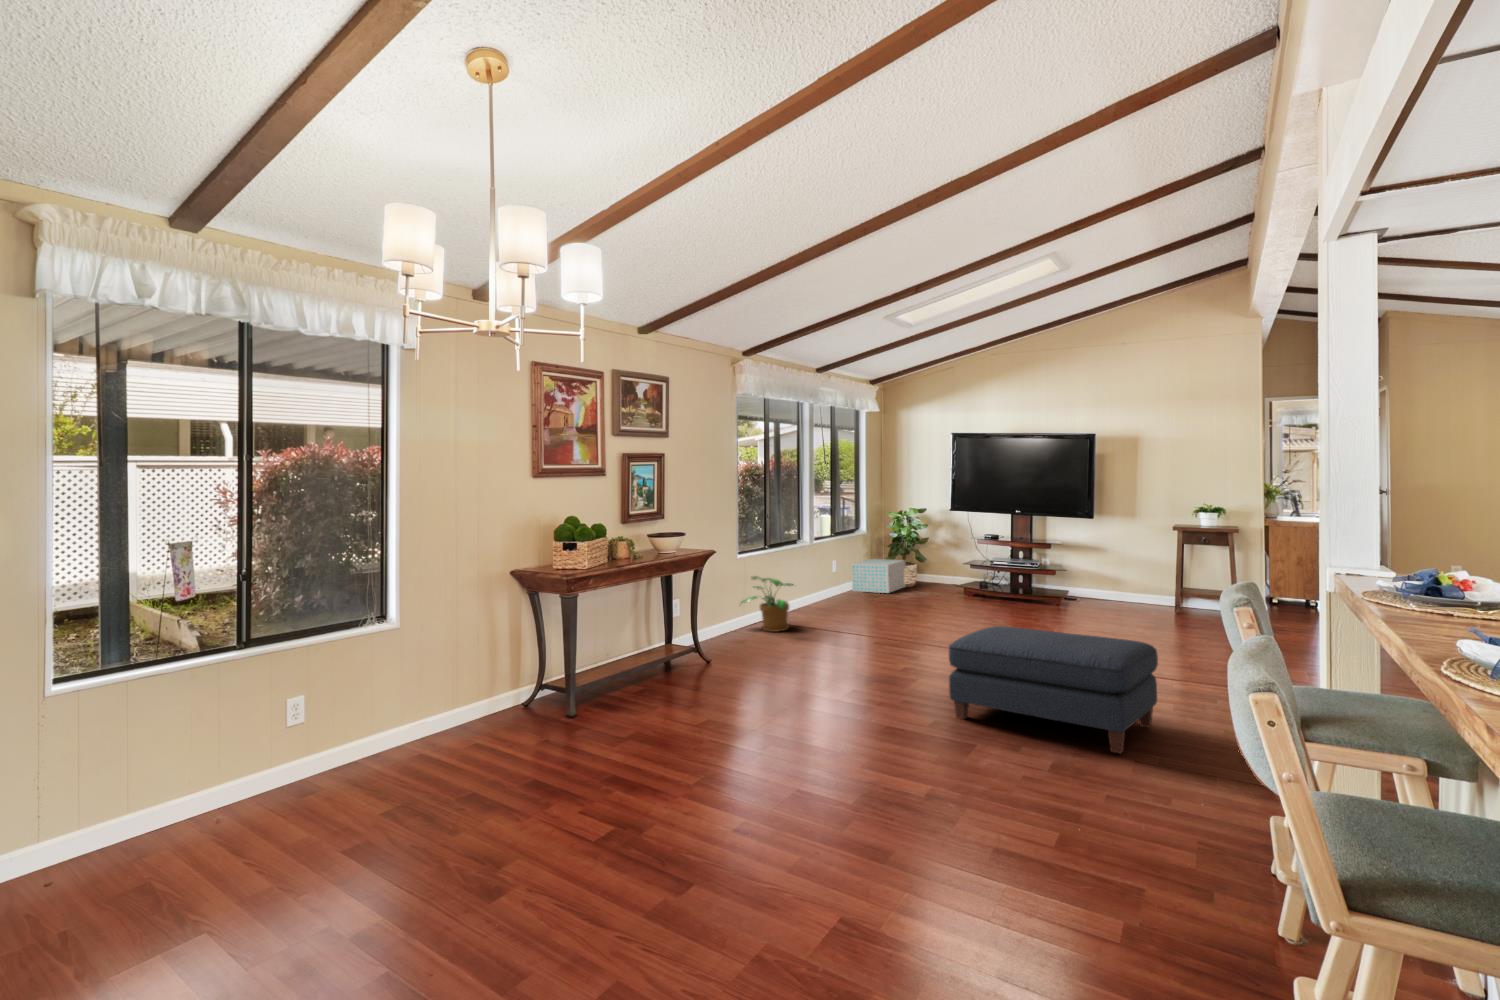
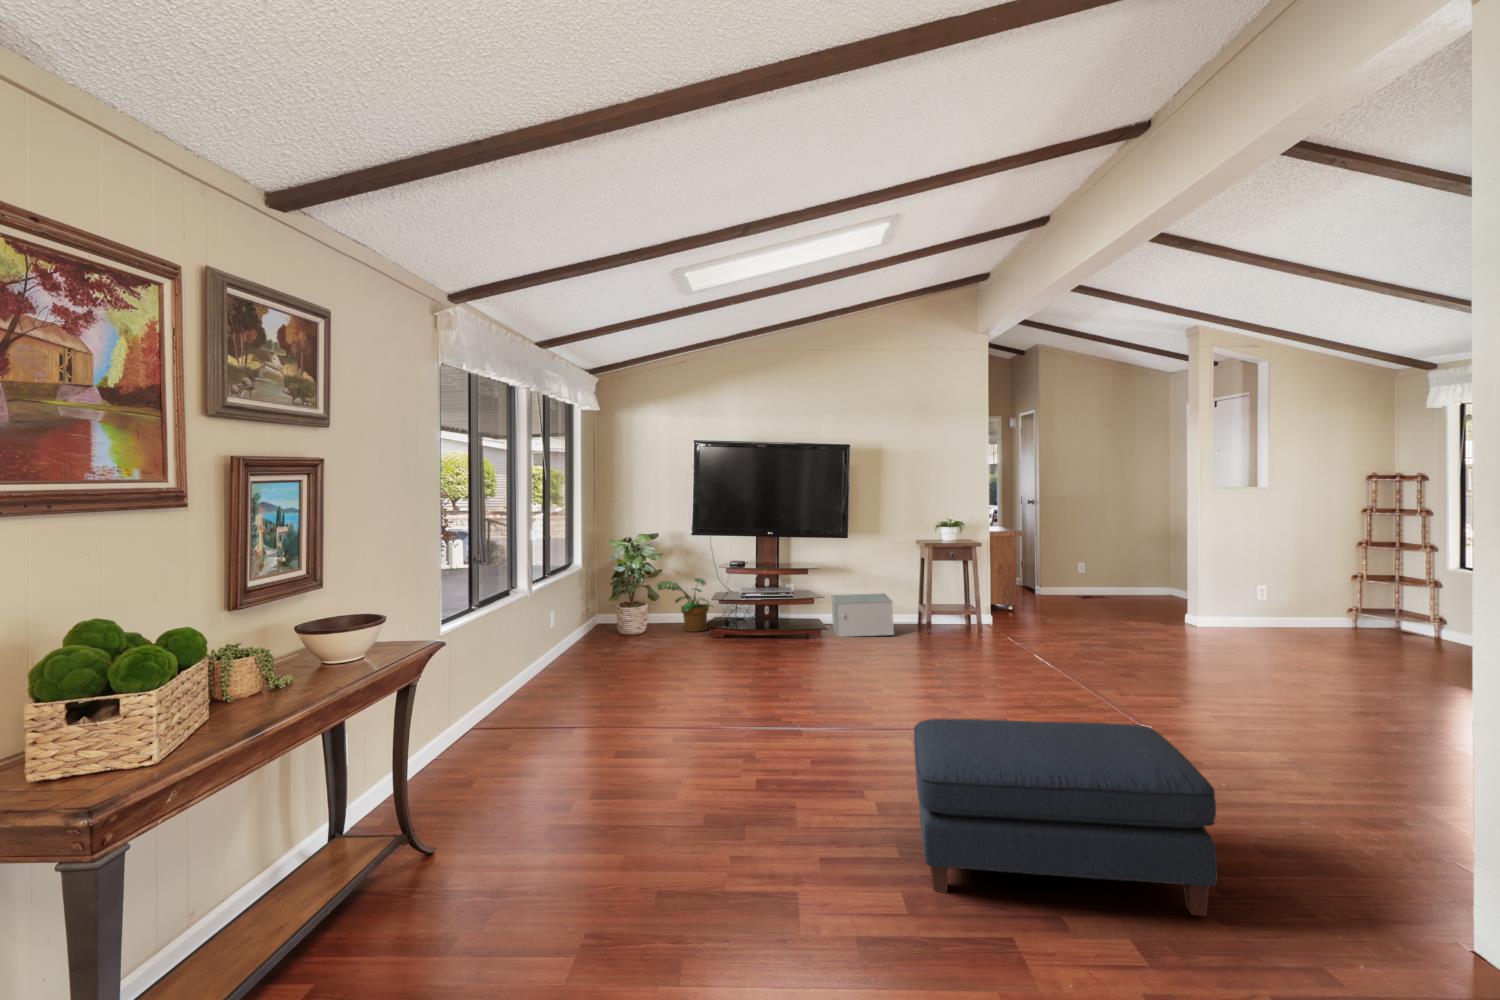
storage box: present [851,559,906,593] -> present [832,593,894,637]
potted plant: present [741,576,793,632] -> present [658,578,711,632]

